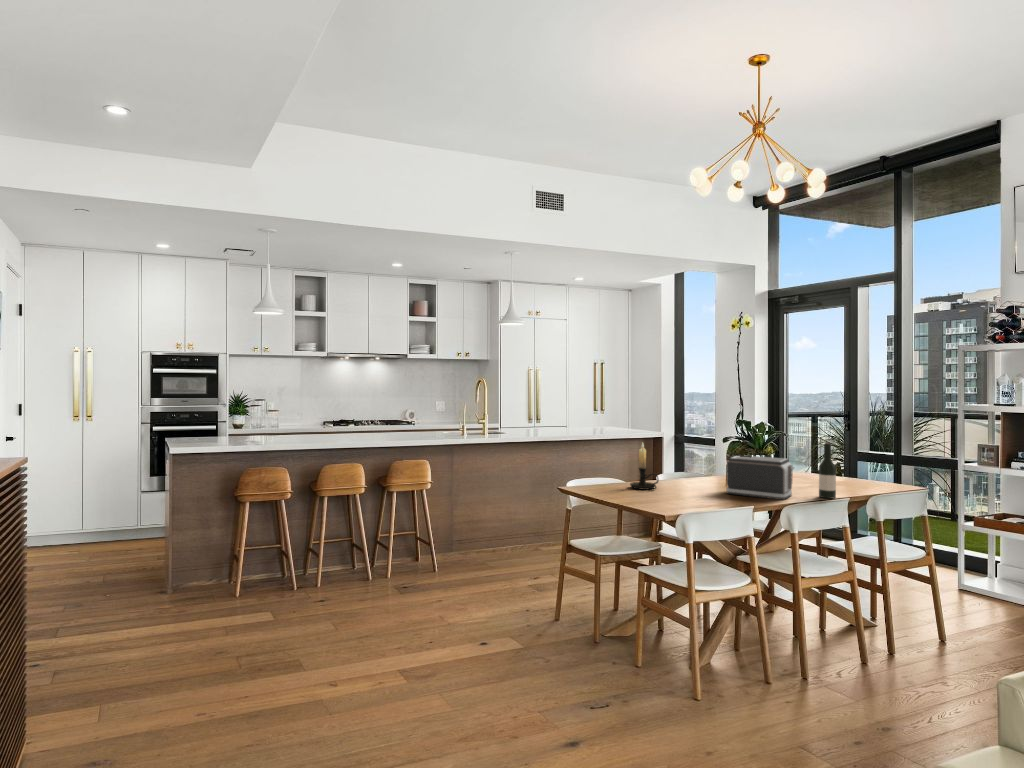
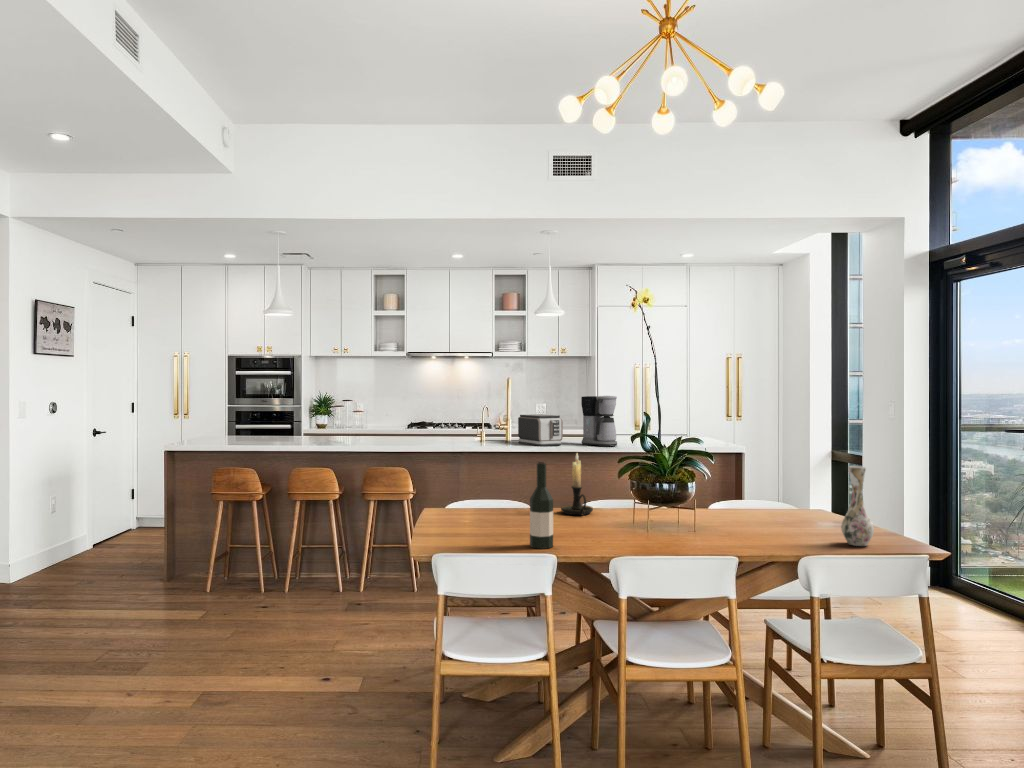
coffee maker: none [540,394,571,435] -> present [581,396,617,447]
wine bottle: present [819,442,836,498] -> present [530,461,553,549]
vase: none [840,443,861,494] -> present [841,466,874,546]
toaster: present [727,456,794,500] -> present [518,414,563,446]

